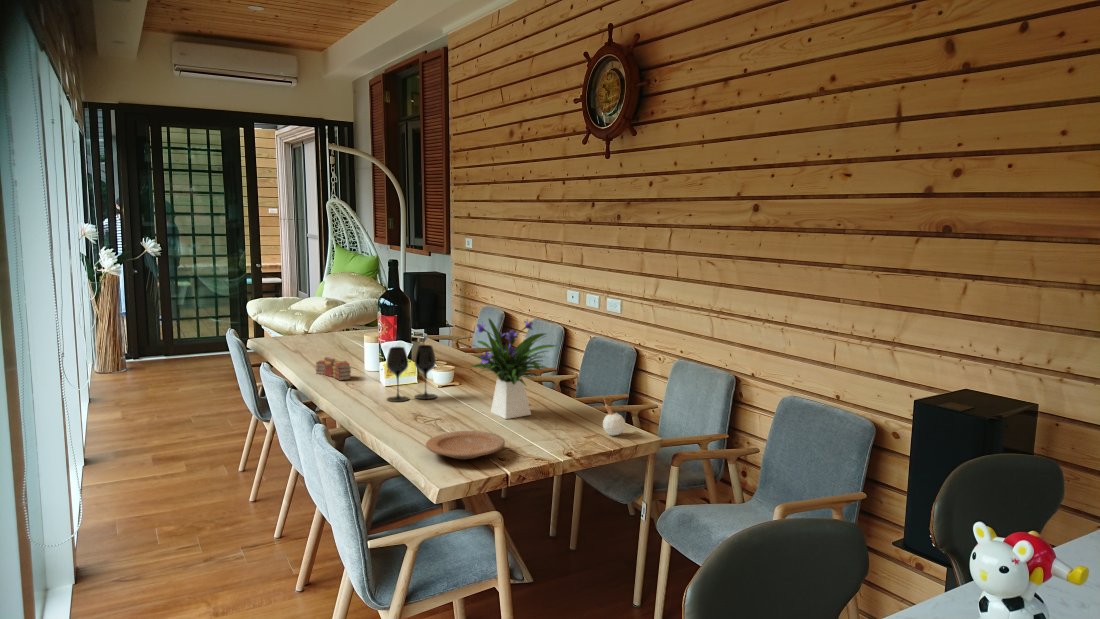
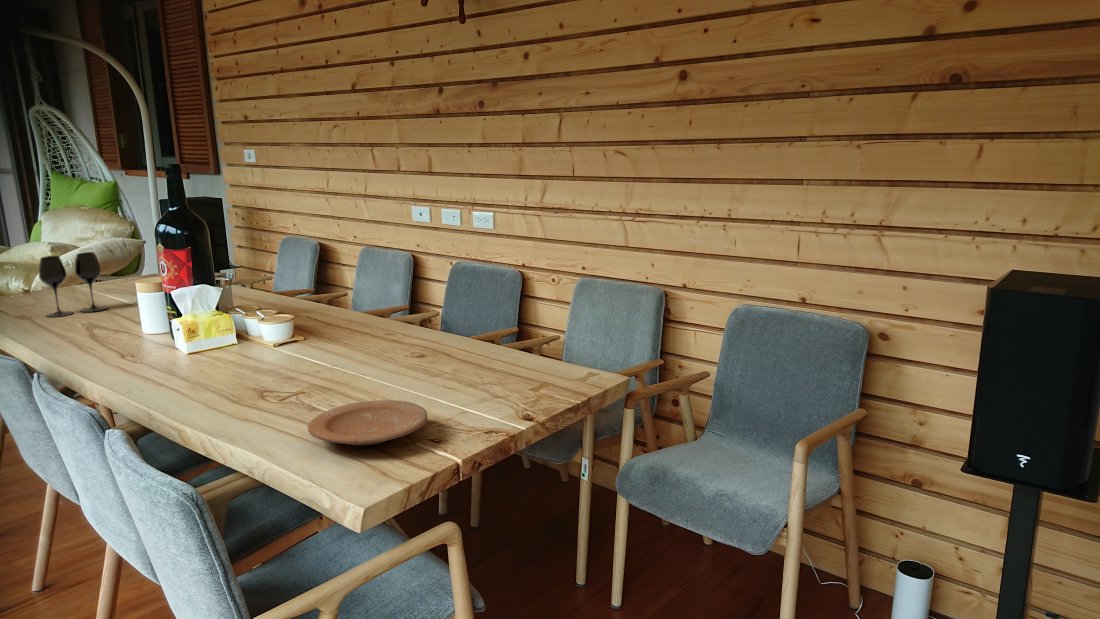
flower arrangement: present [471,319,555,419] -> none [323,235,464,379]
wine glass: present [387,345,436,402] -> present [39,252,107,317]
book: present [316,357,351,380] -> none [71,321,134,353]
candle: present [603,402,625,435] -> none [537,332,570,383]

